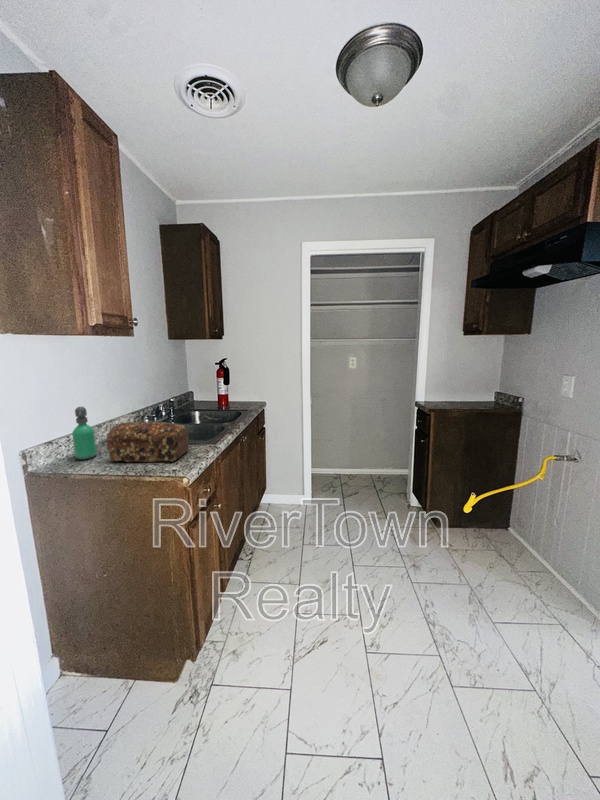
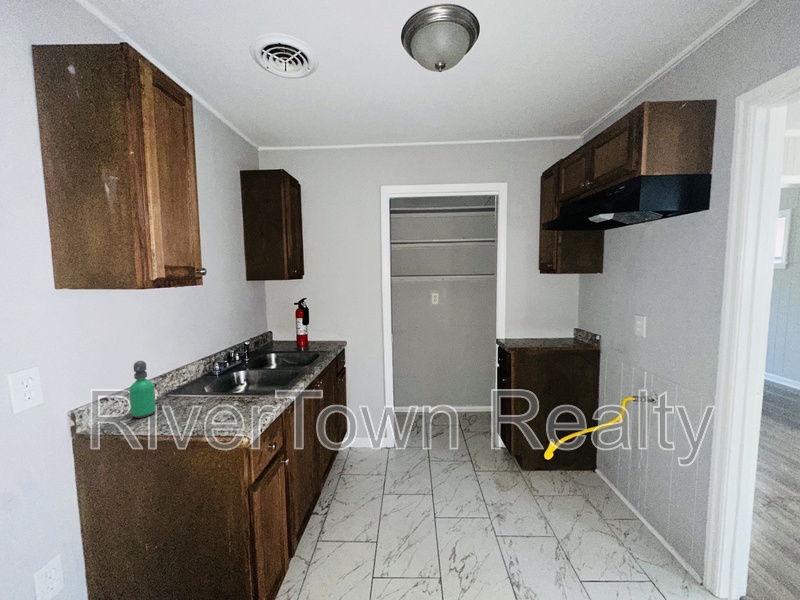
bread loaf: present [107,421,189,462] -> none [165,374,255,420]

